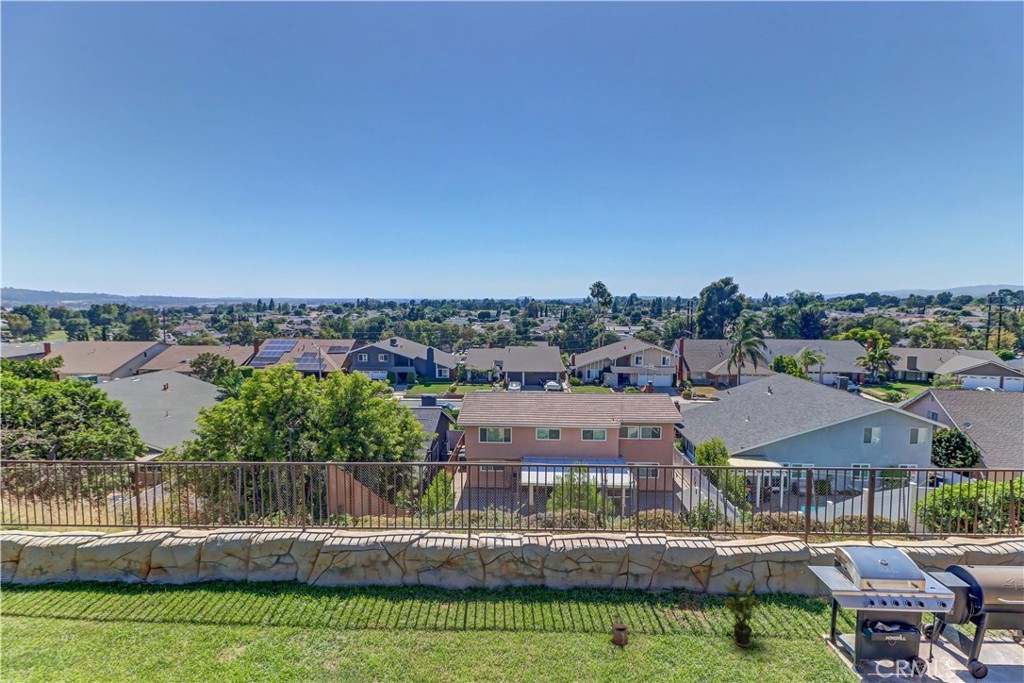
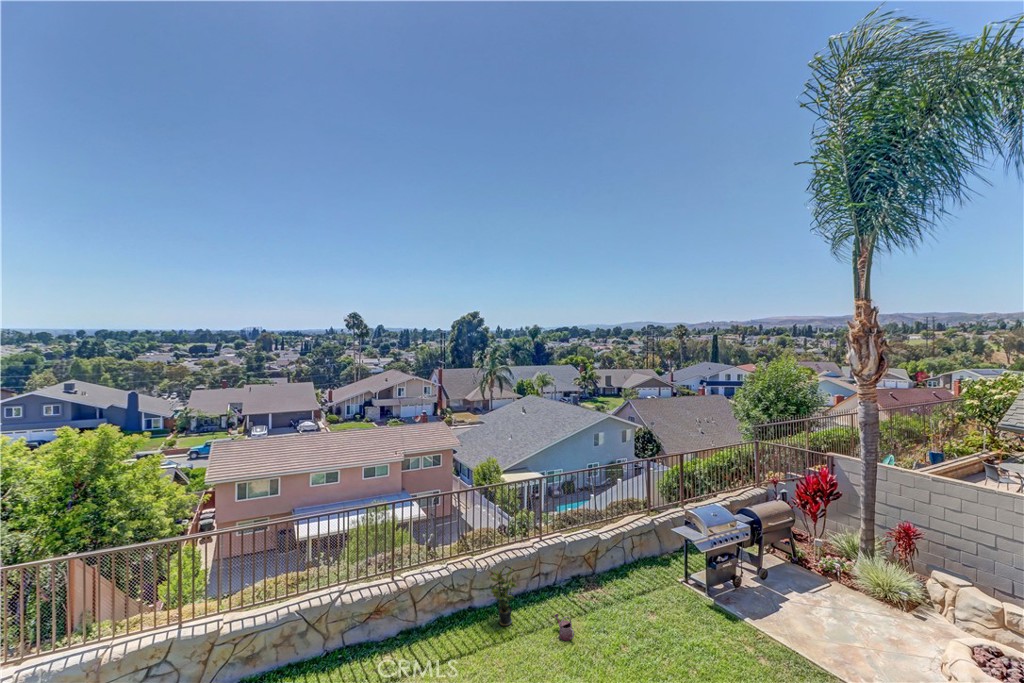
potted plant: present [724,579,760,647] -> present [490,567,517,626]

